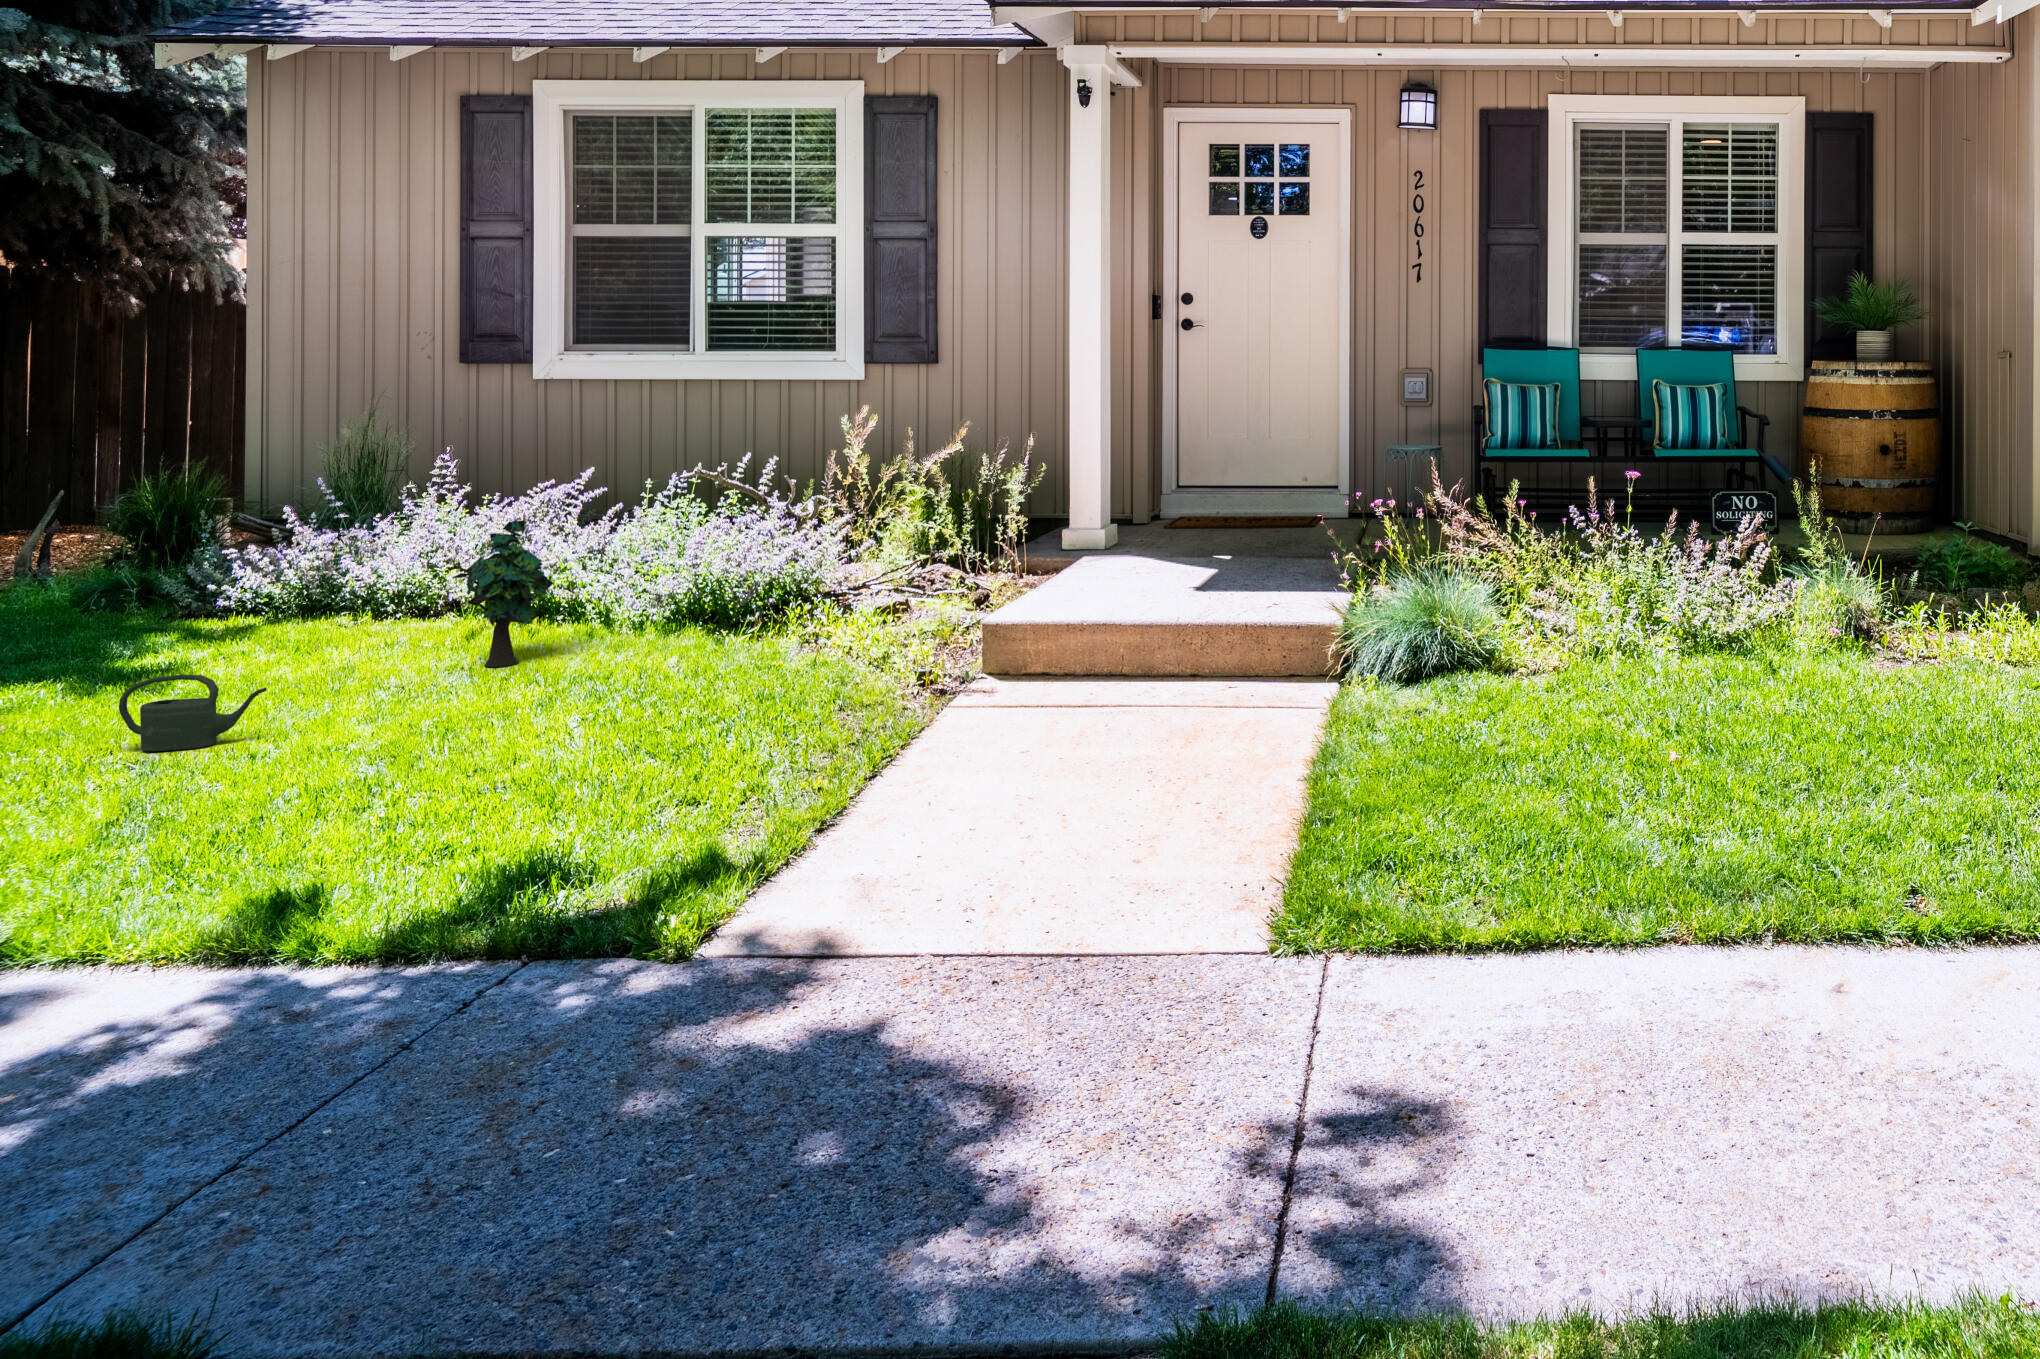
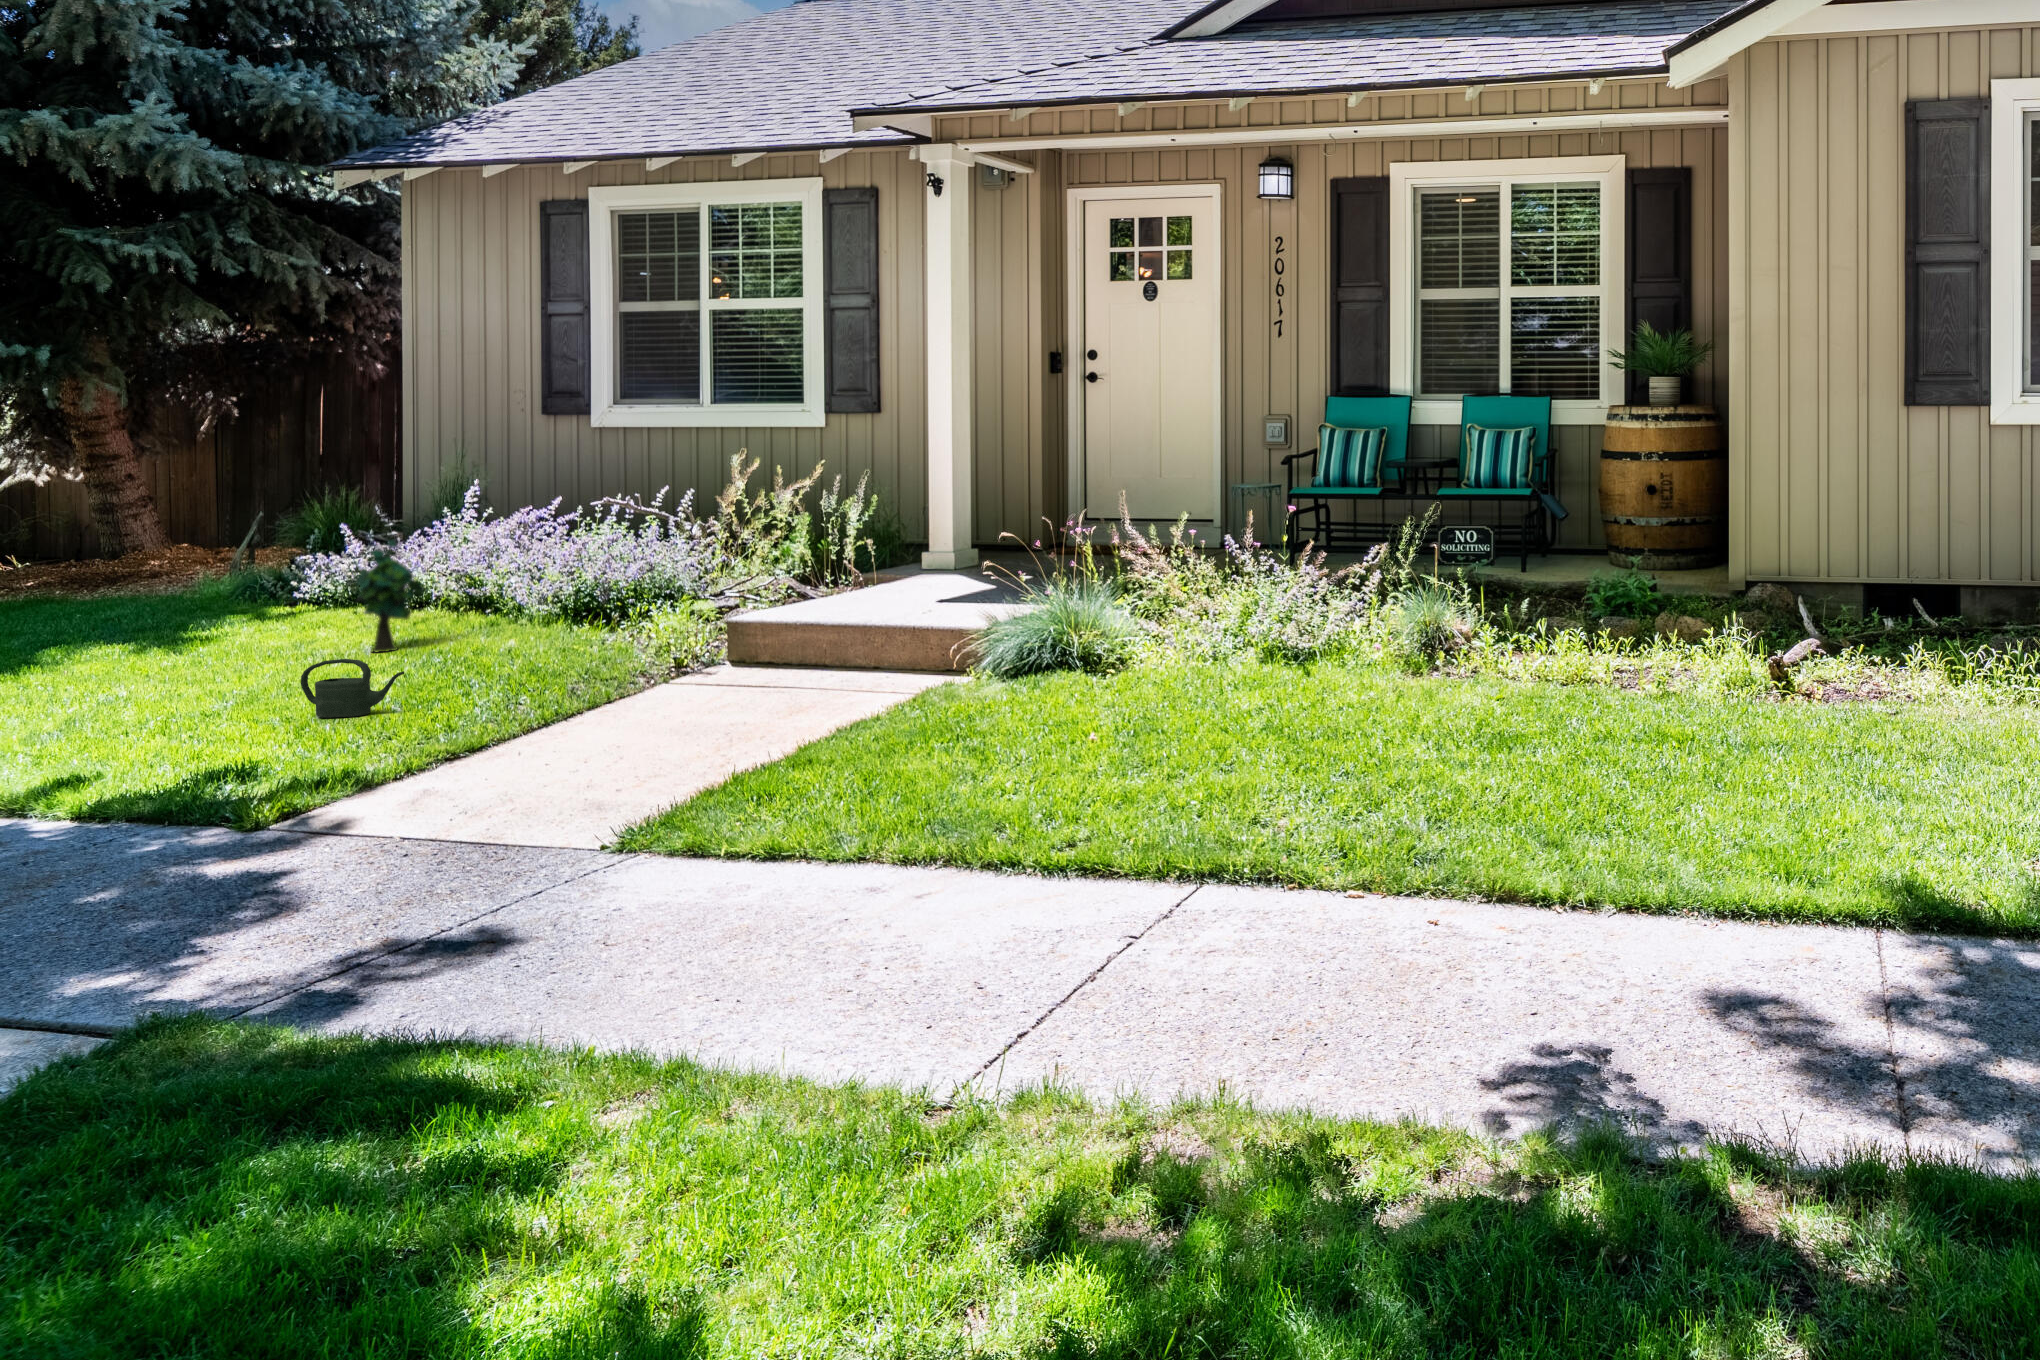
watering can: present [119,674,267,751] -> present [301,659,404,718]

